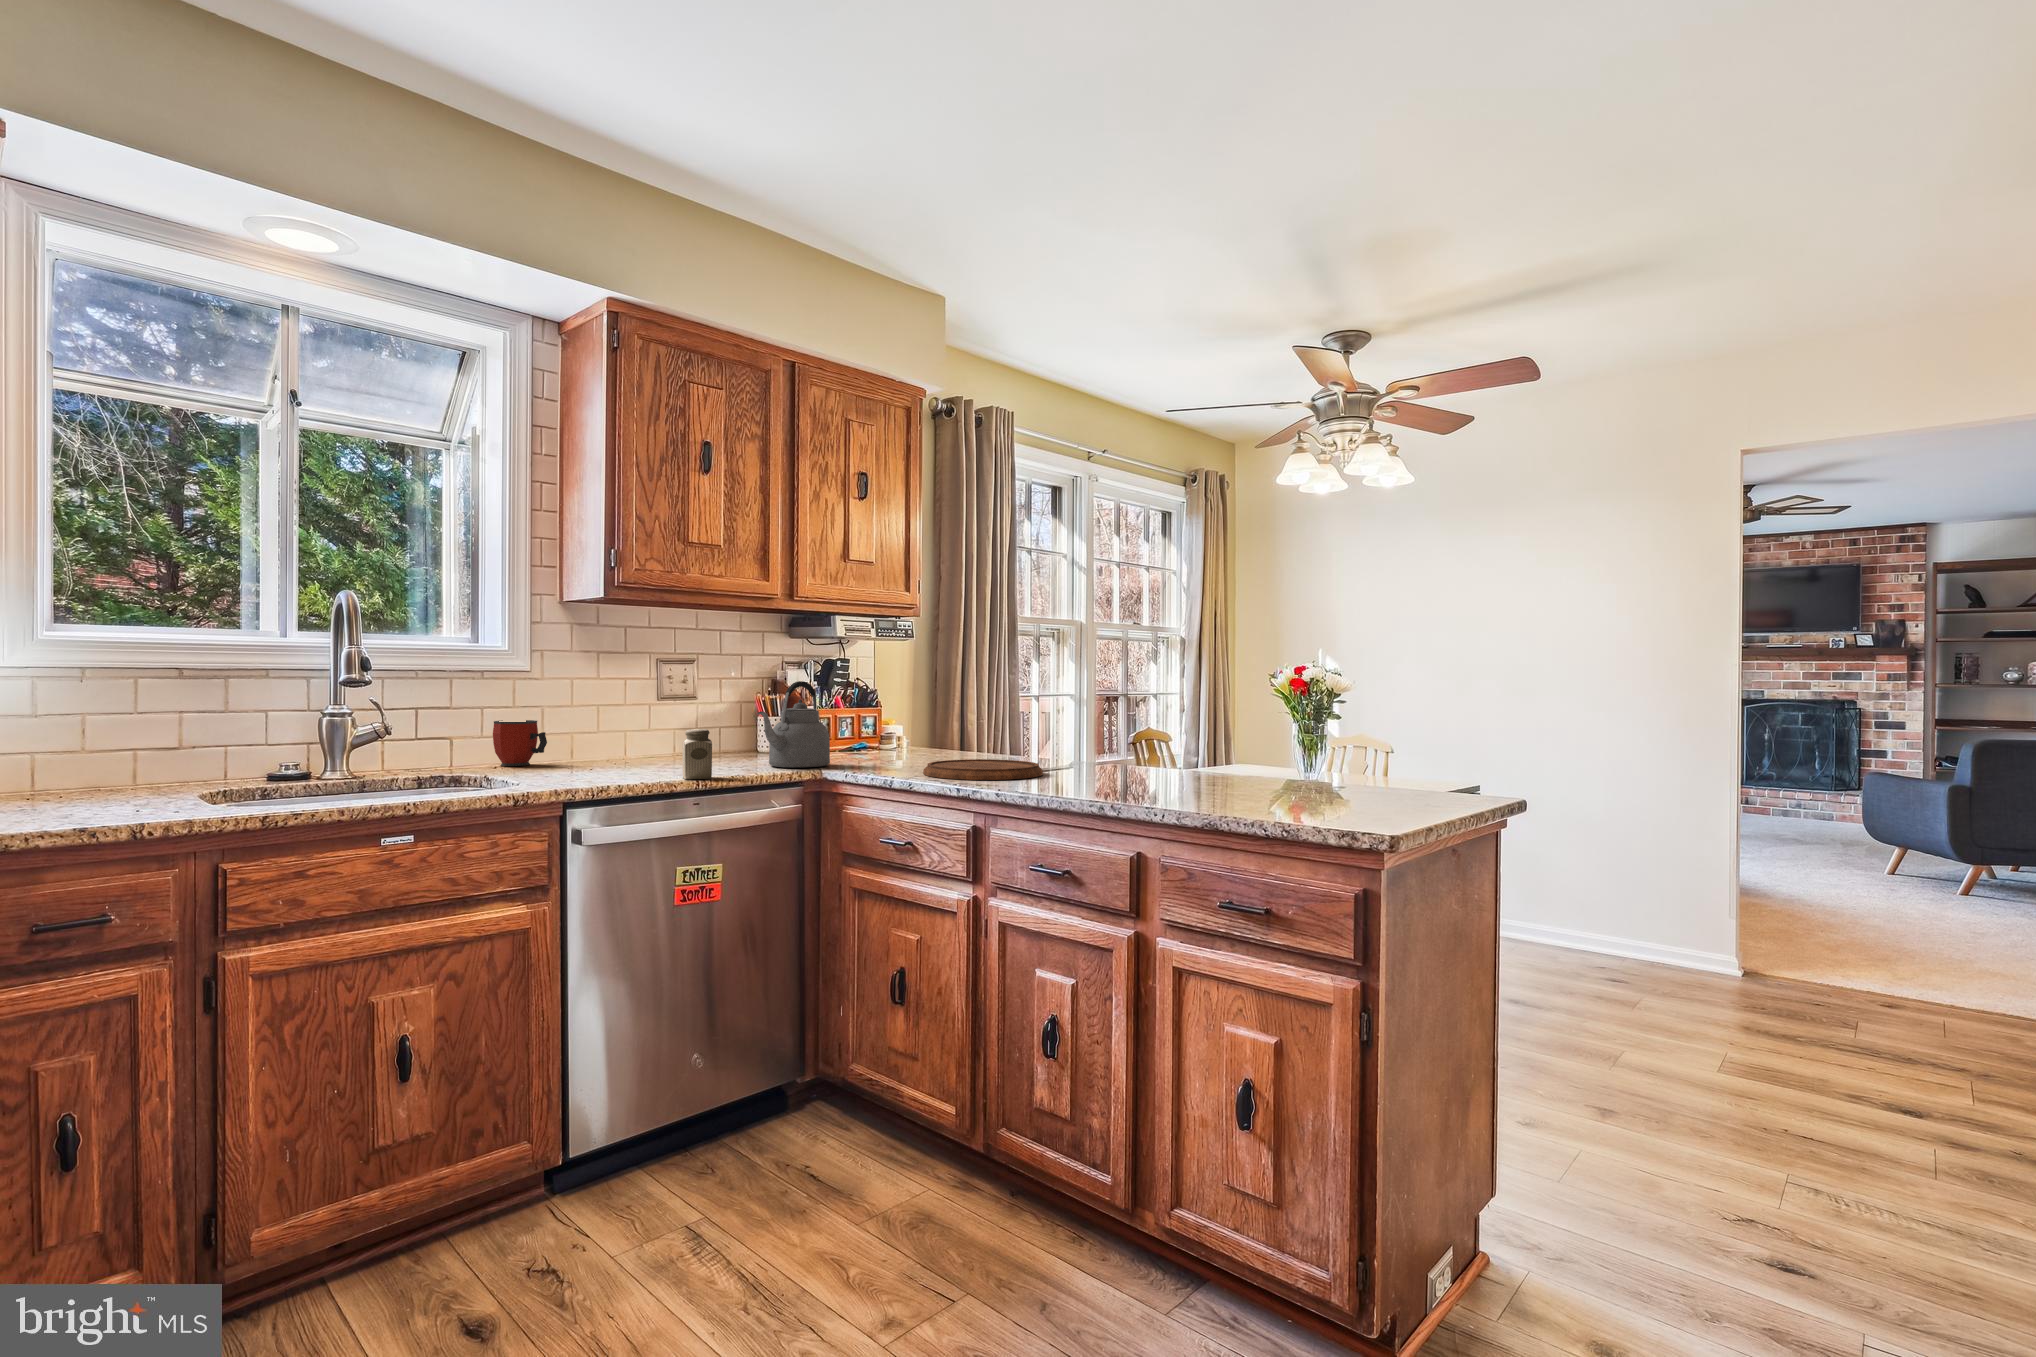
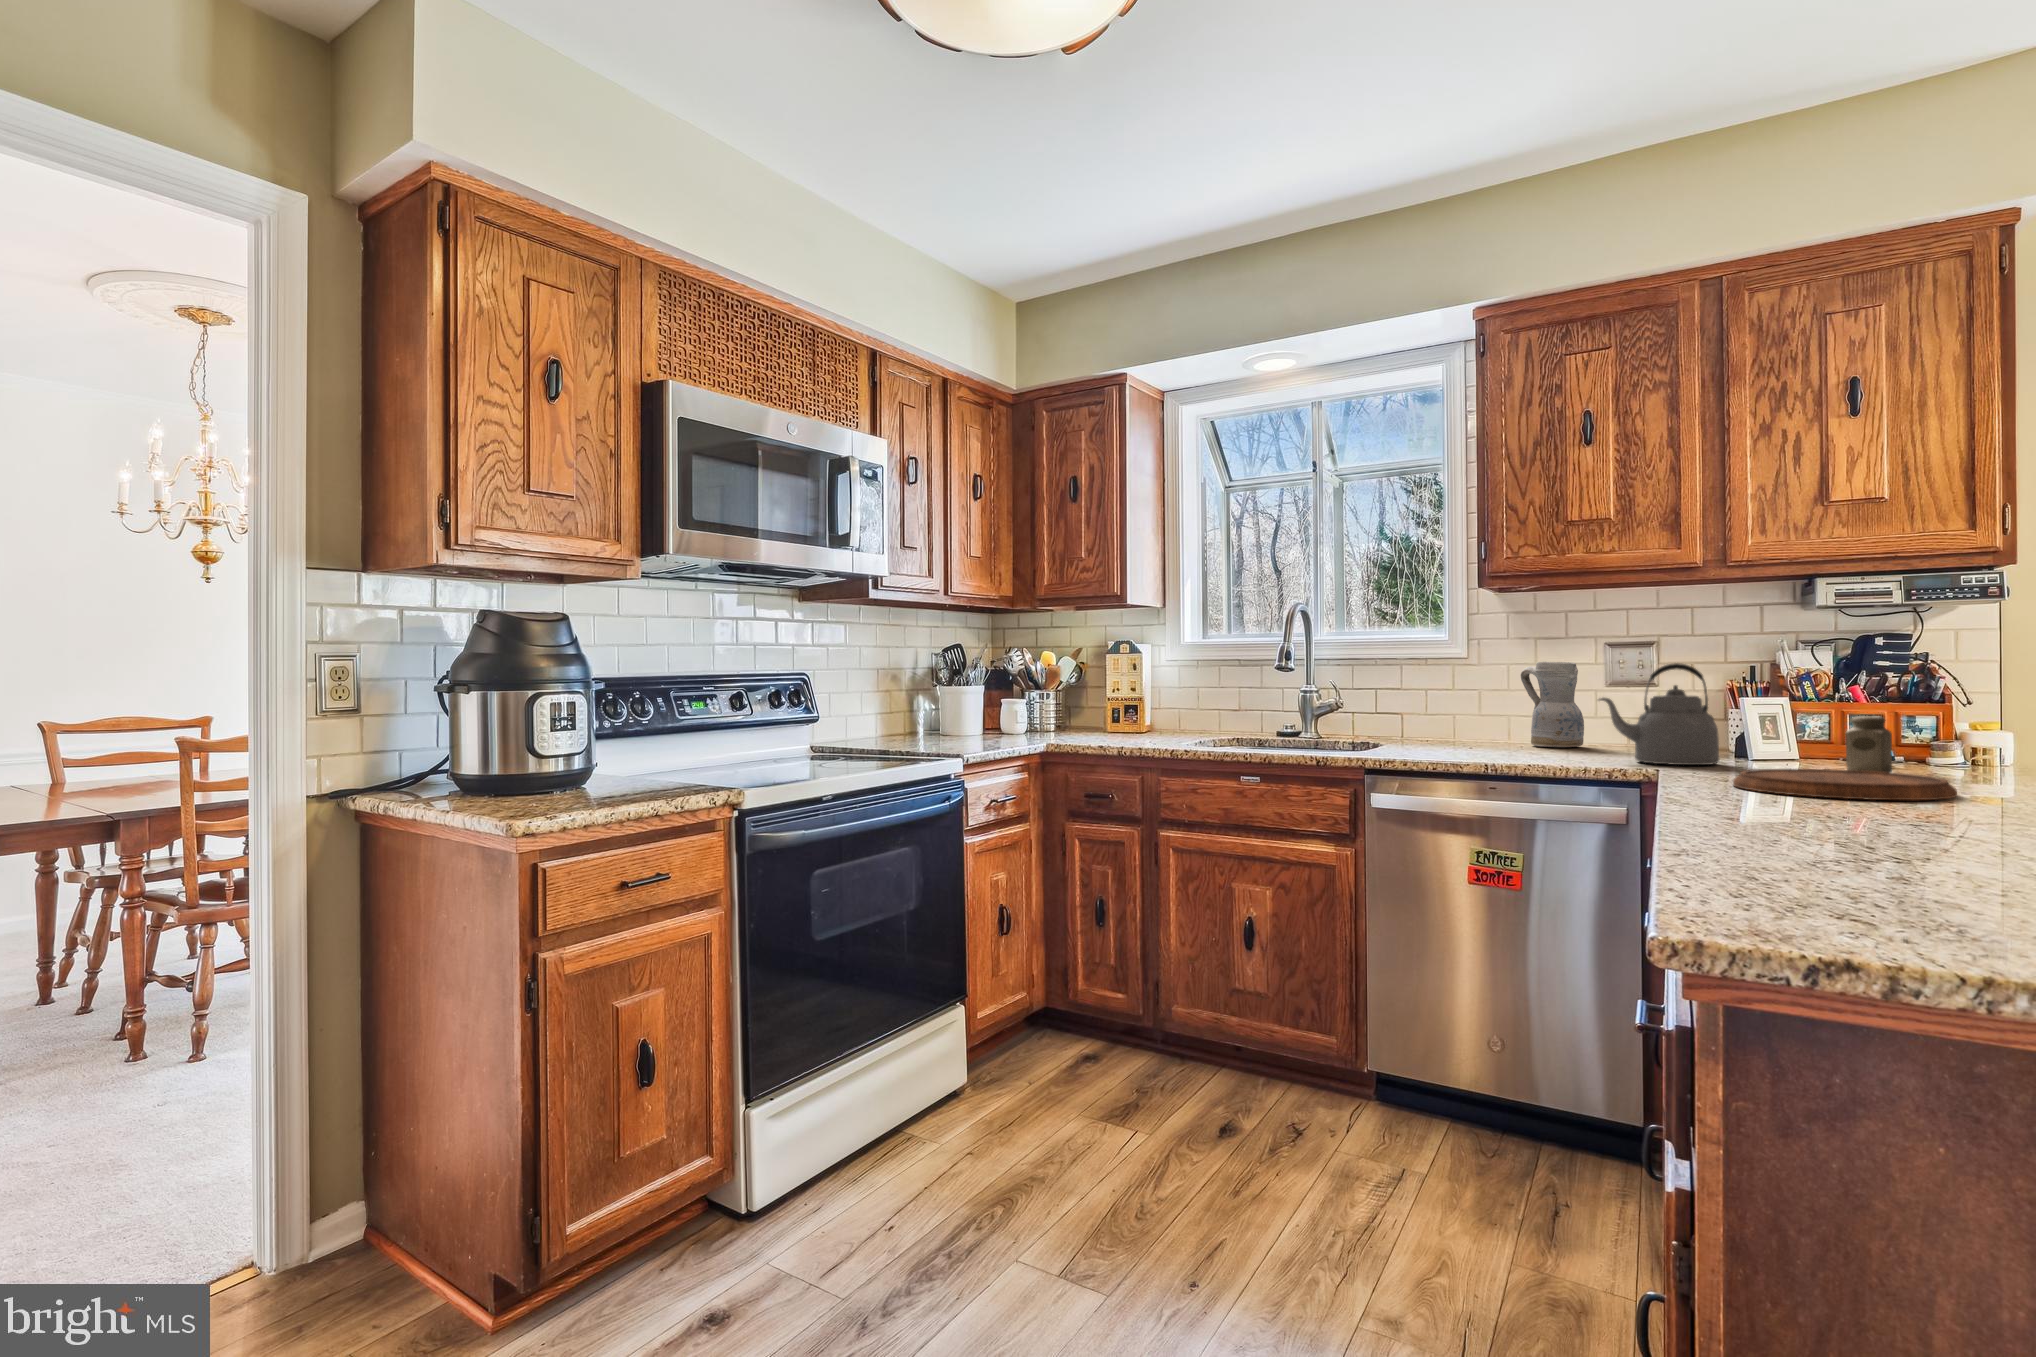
ceramic pitcher: none [590,675,653,761] -> present [1521,662,1584,747]
mug: present [493,720,547,766] -> none [1432,704,1470,743]
salt shaker: present [682,729,712,779] -> present [1846,716,1892,773]

